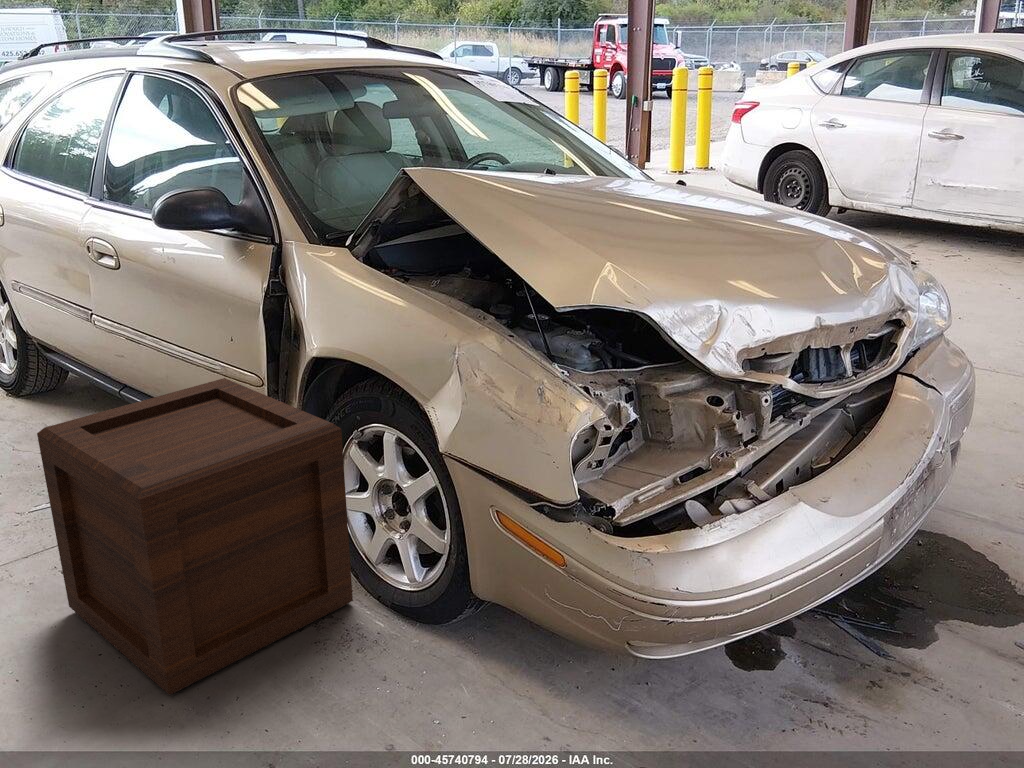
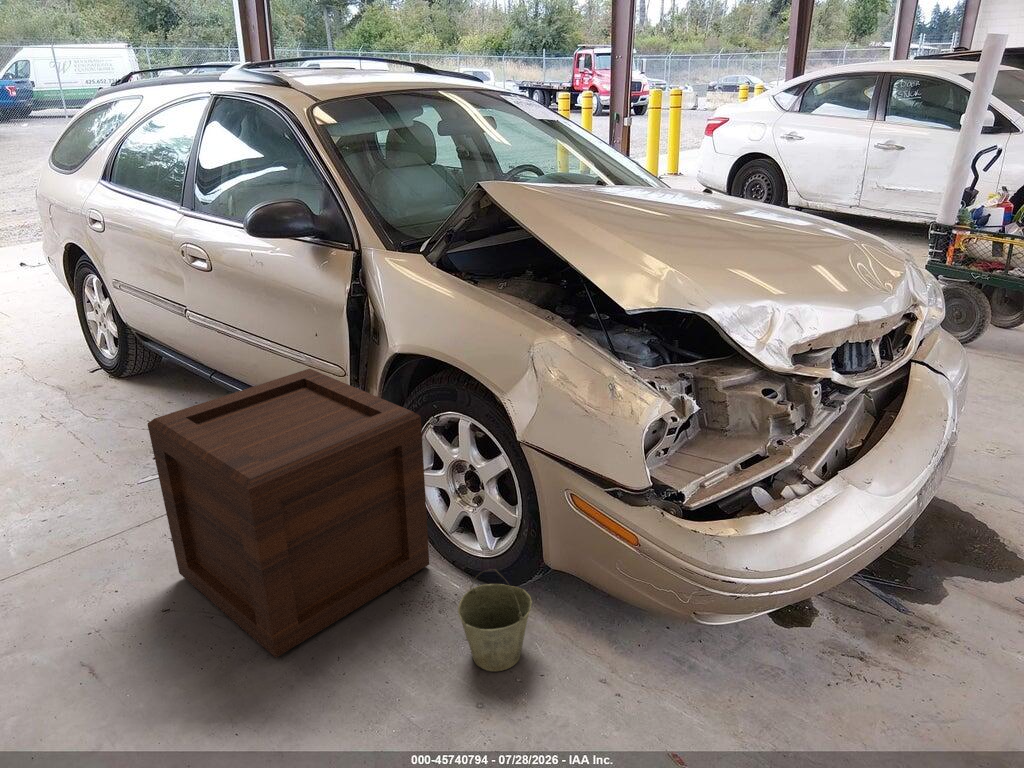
bucket: none [372,595,455,712] -> present [458,569,532,671]

